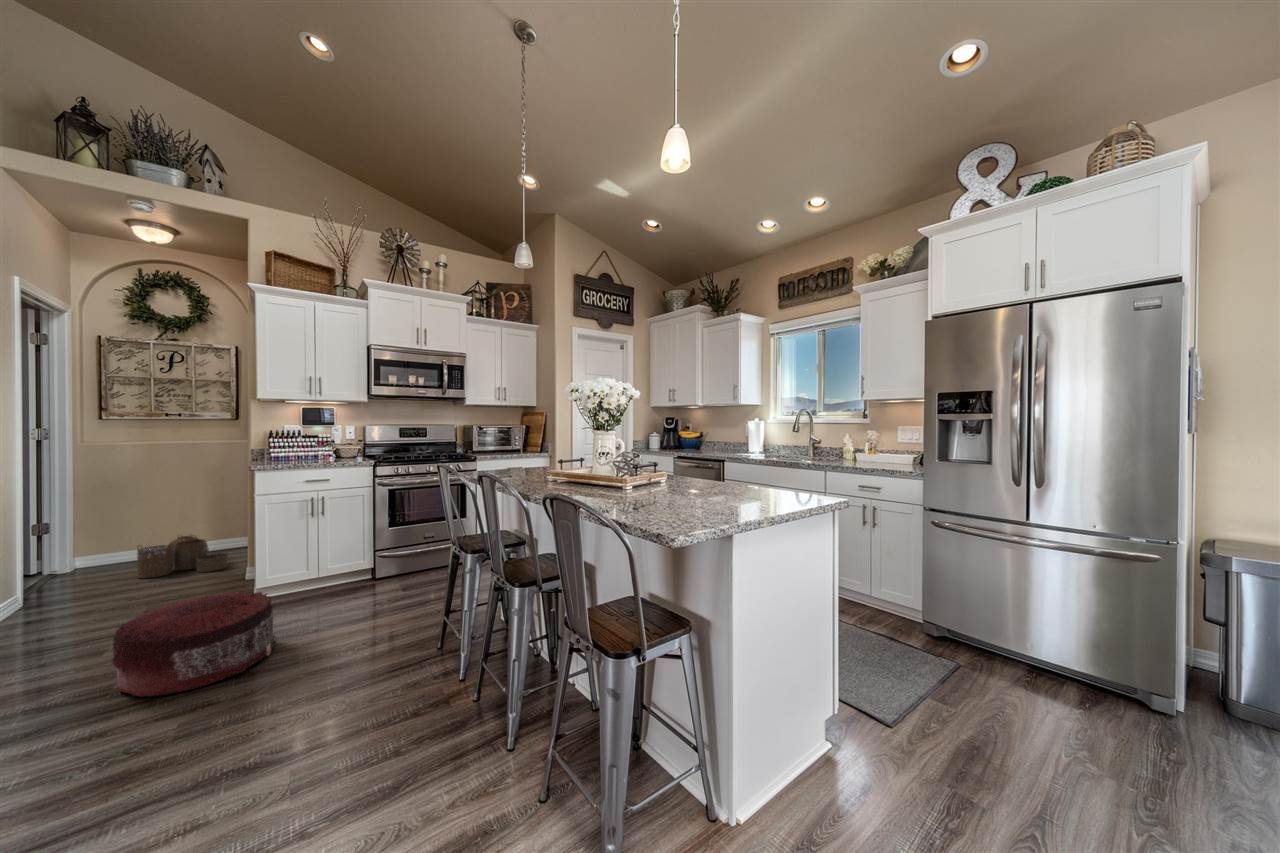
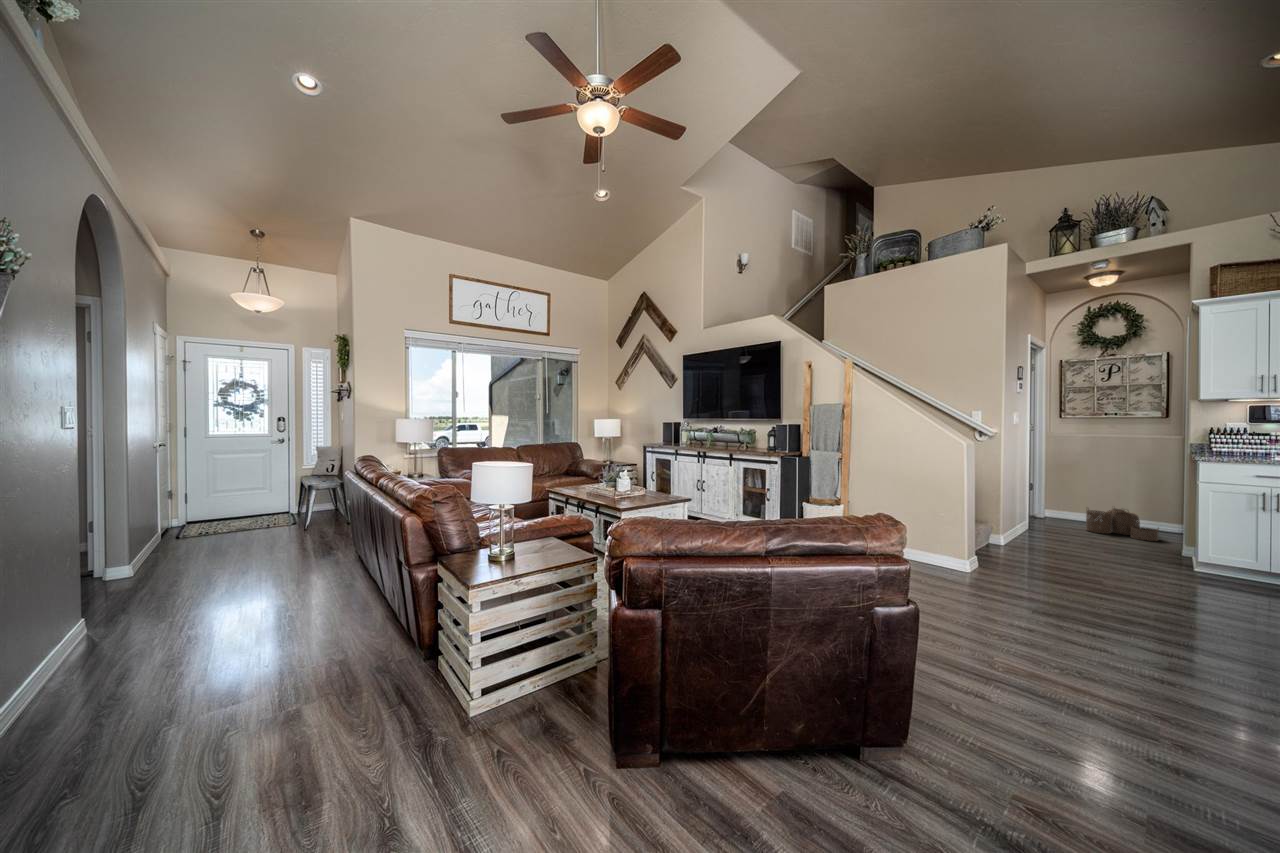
pouf: present [112,591,276,697] -> none [1102,542,1224,605]

